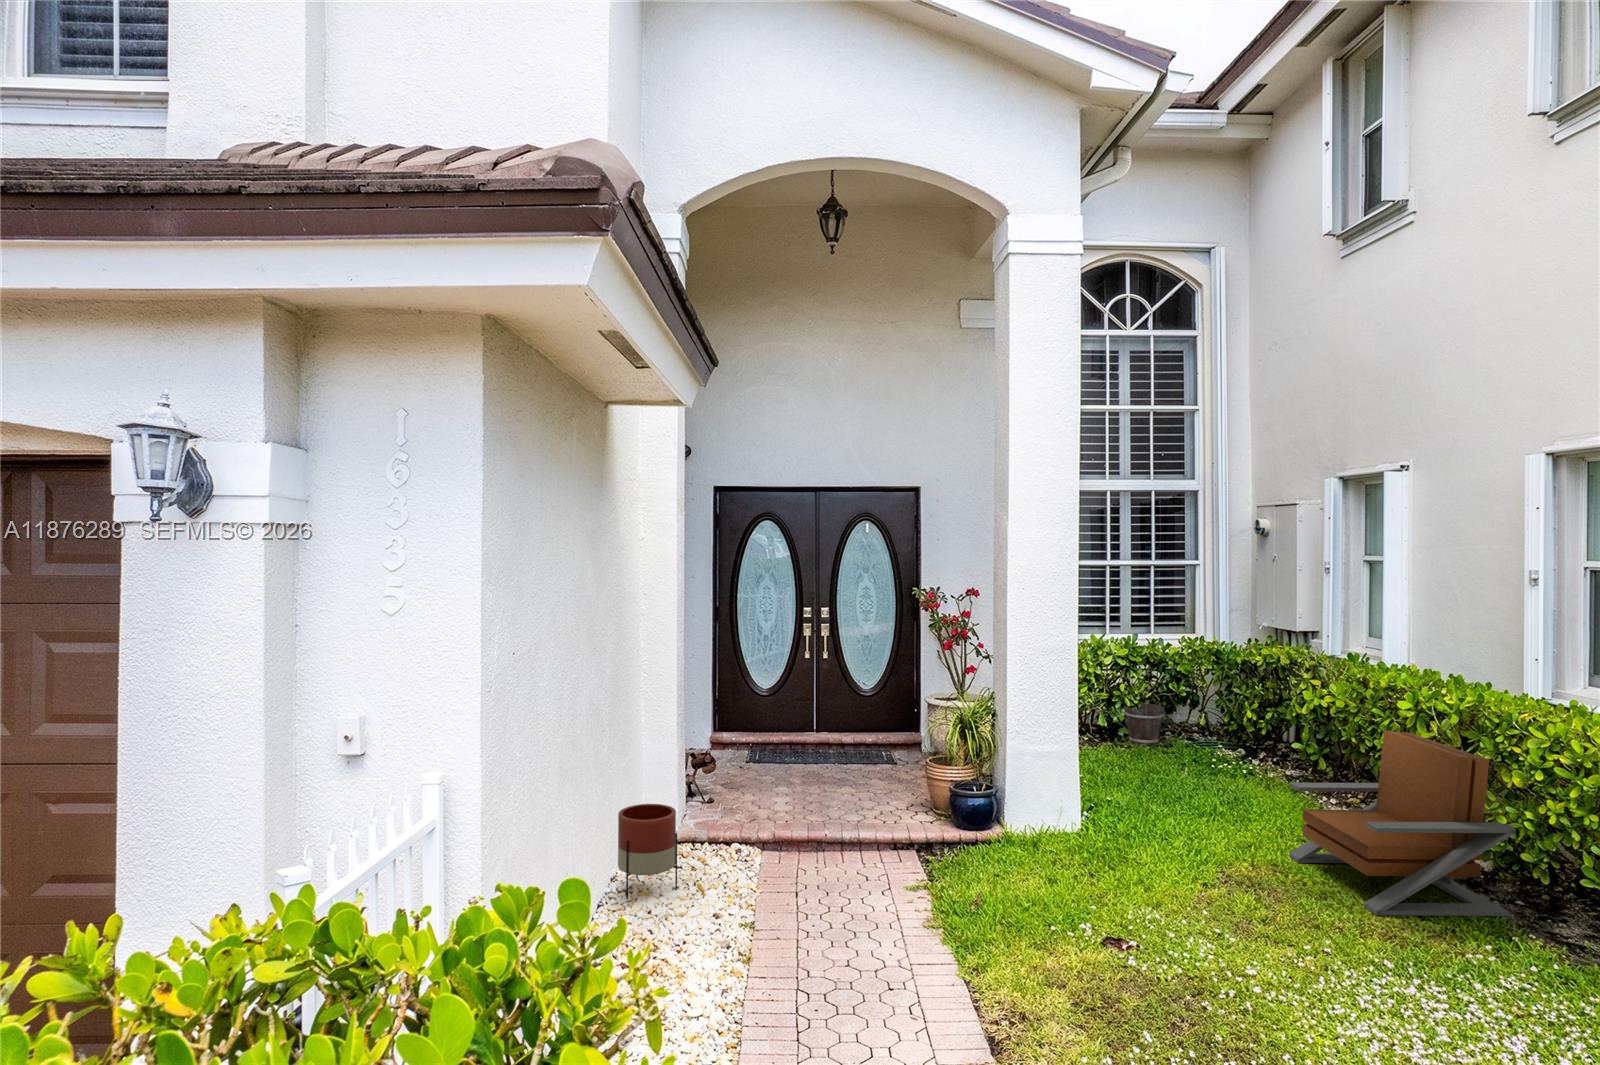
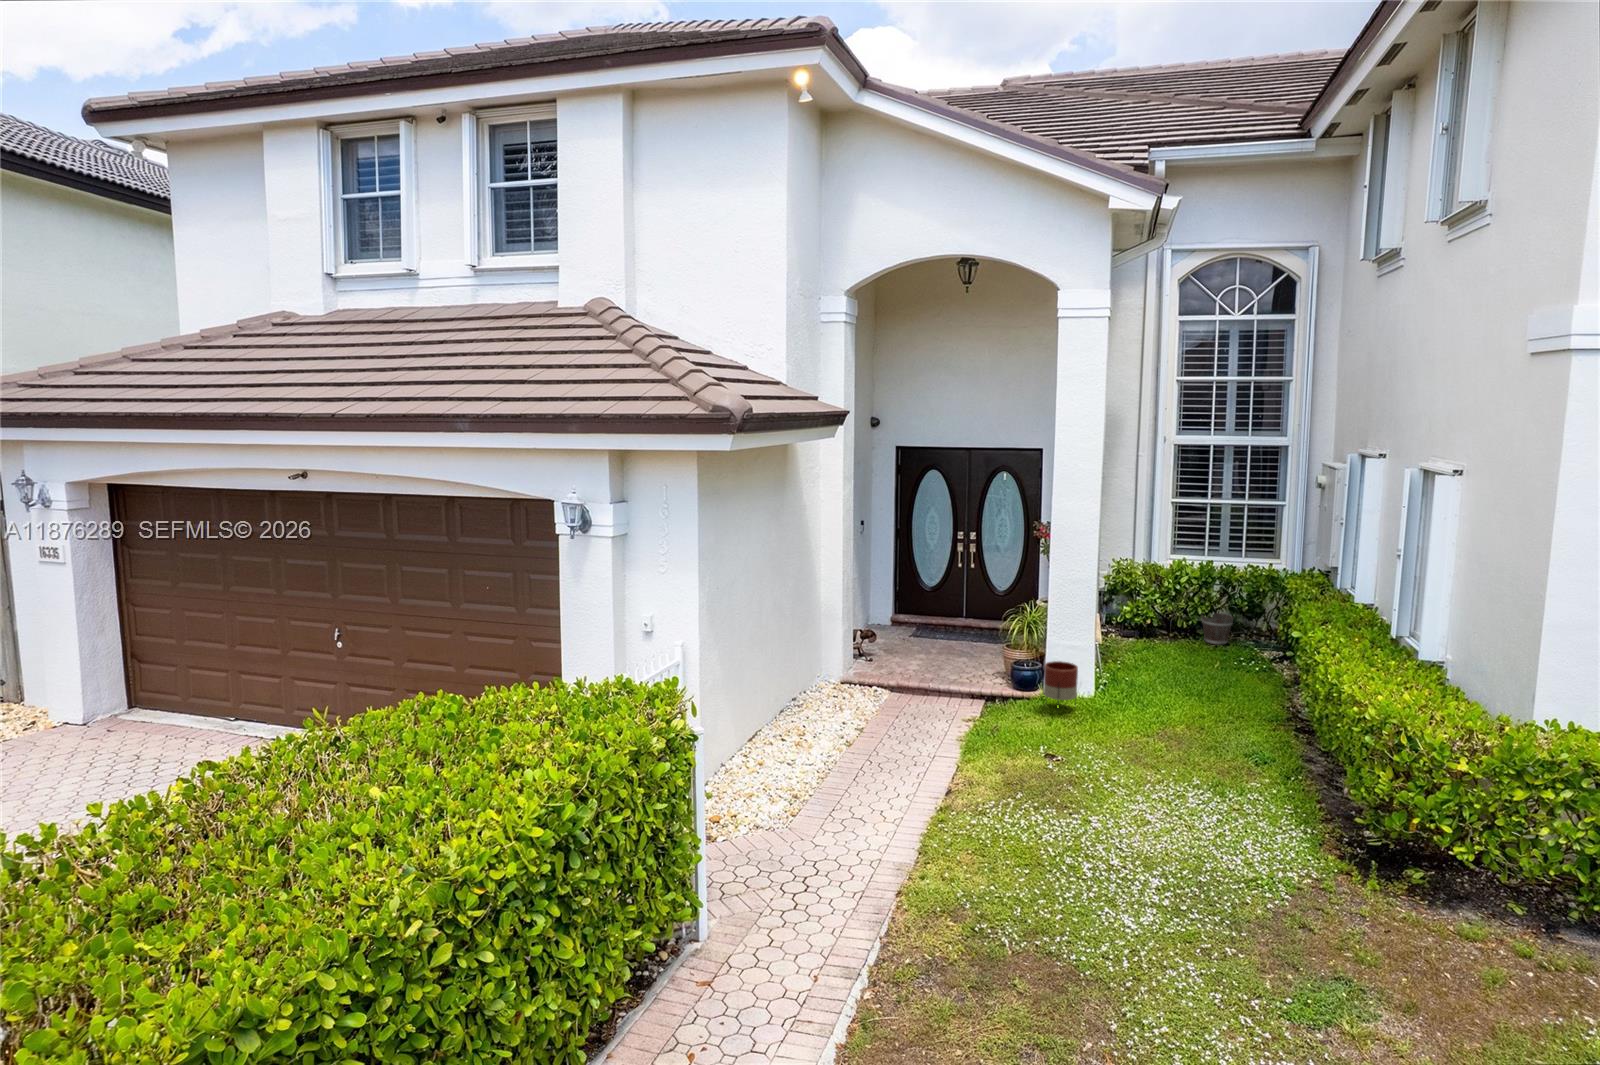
lounge chair: present [1289,731,1516,916] -> none [1229,651,1347,774]
planter: present [618,804,677,899] -> present [1043,661,1078,710]

